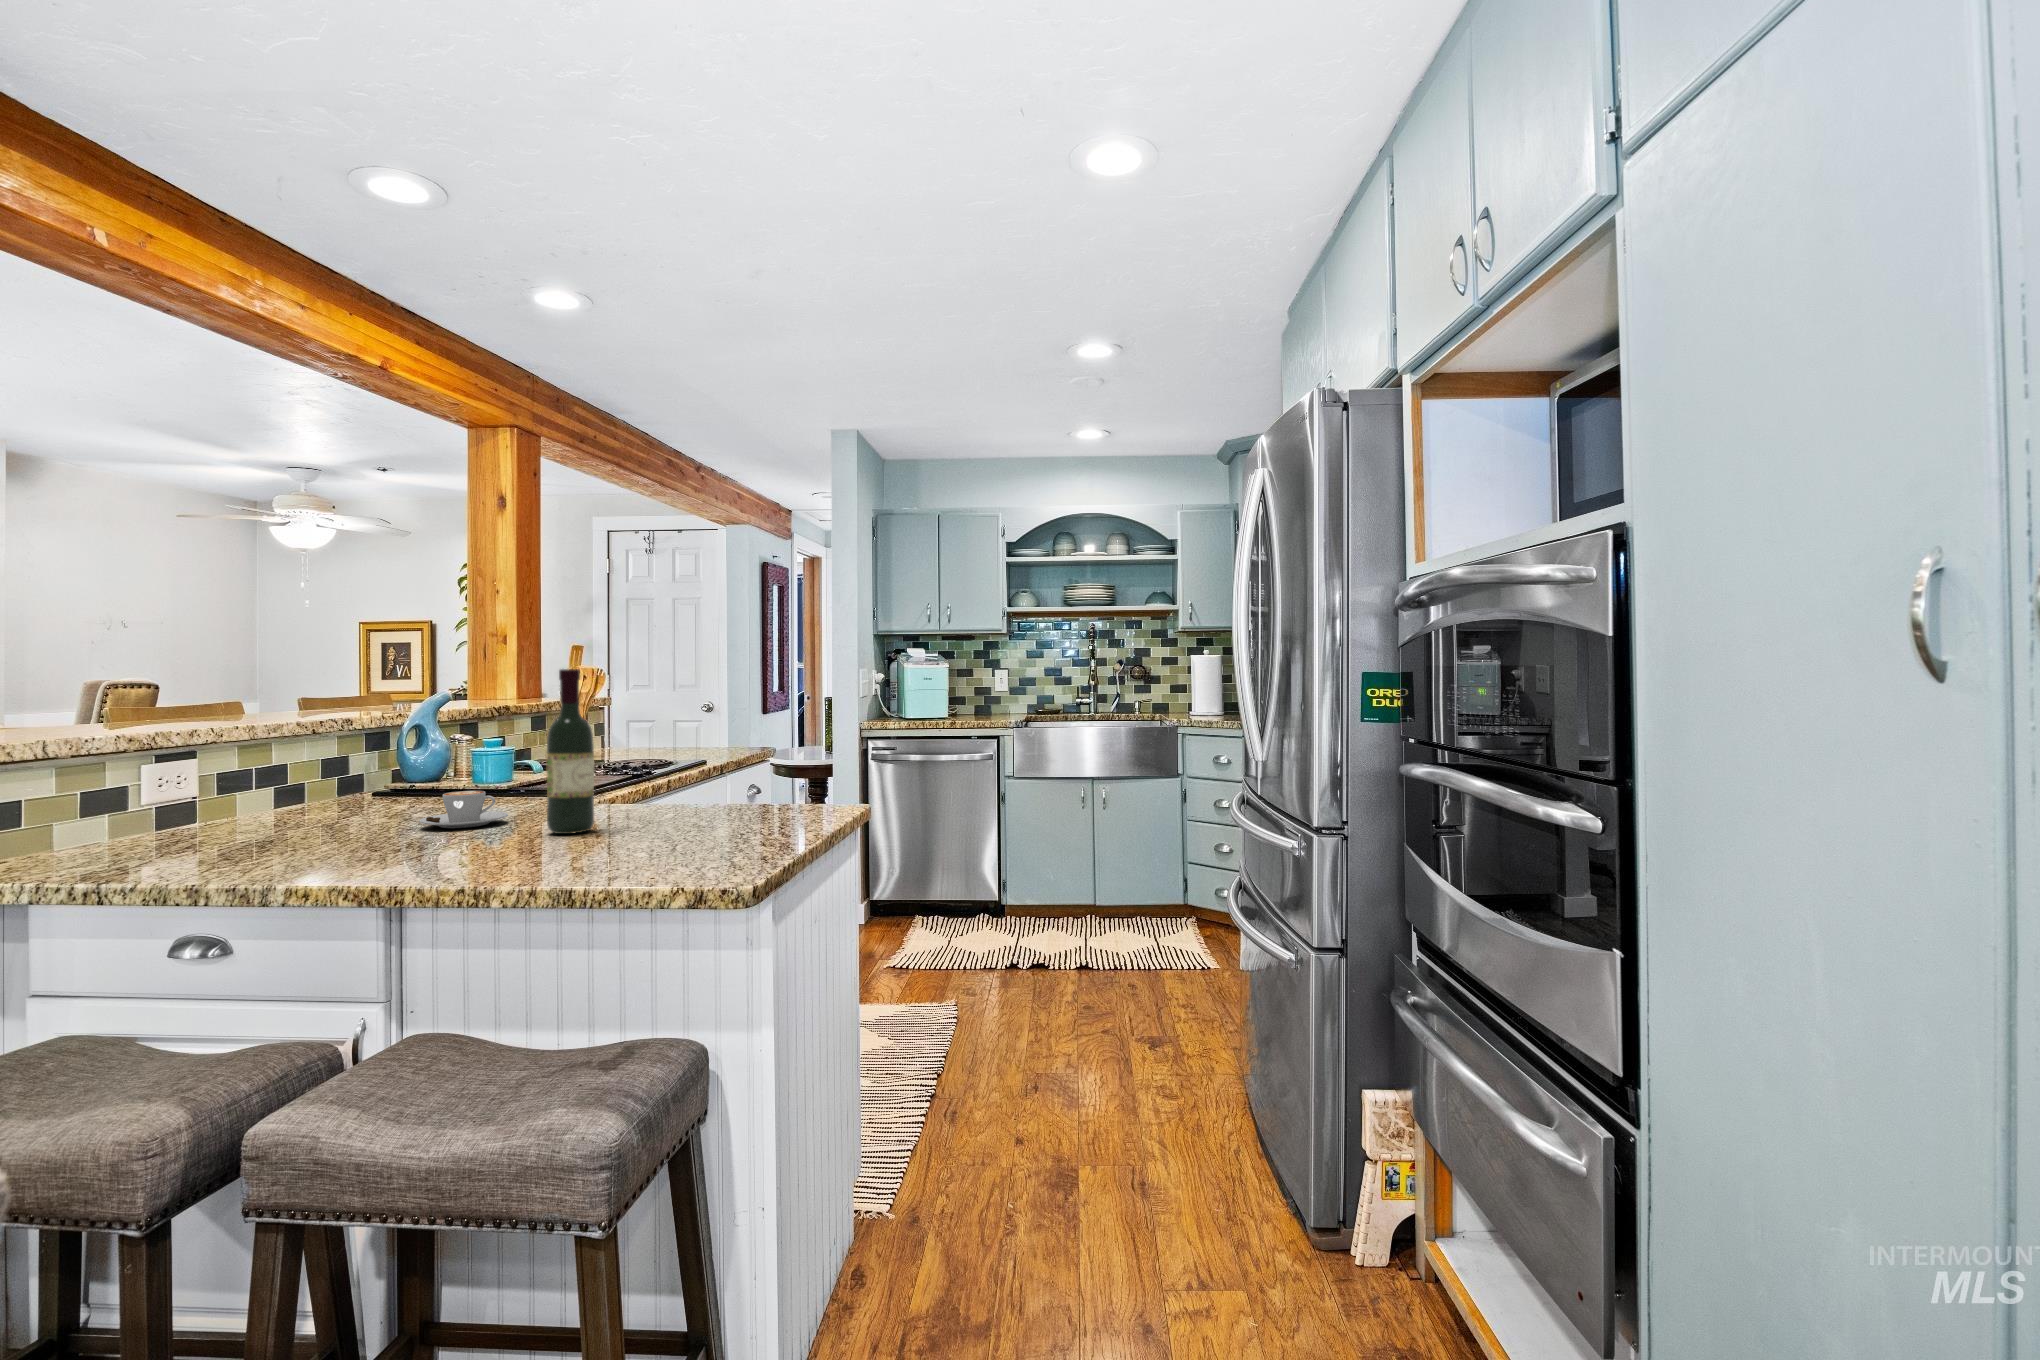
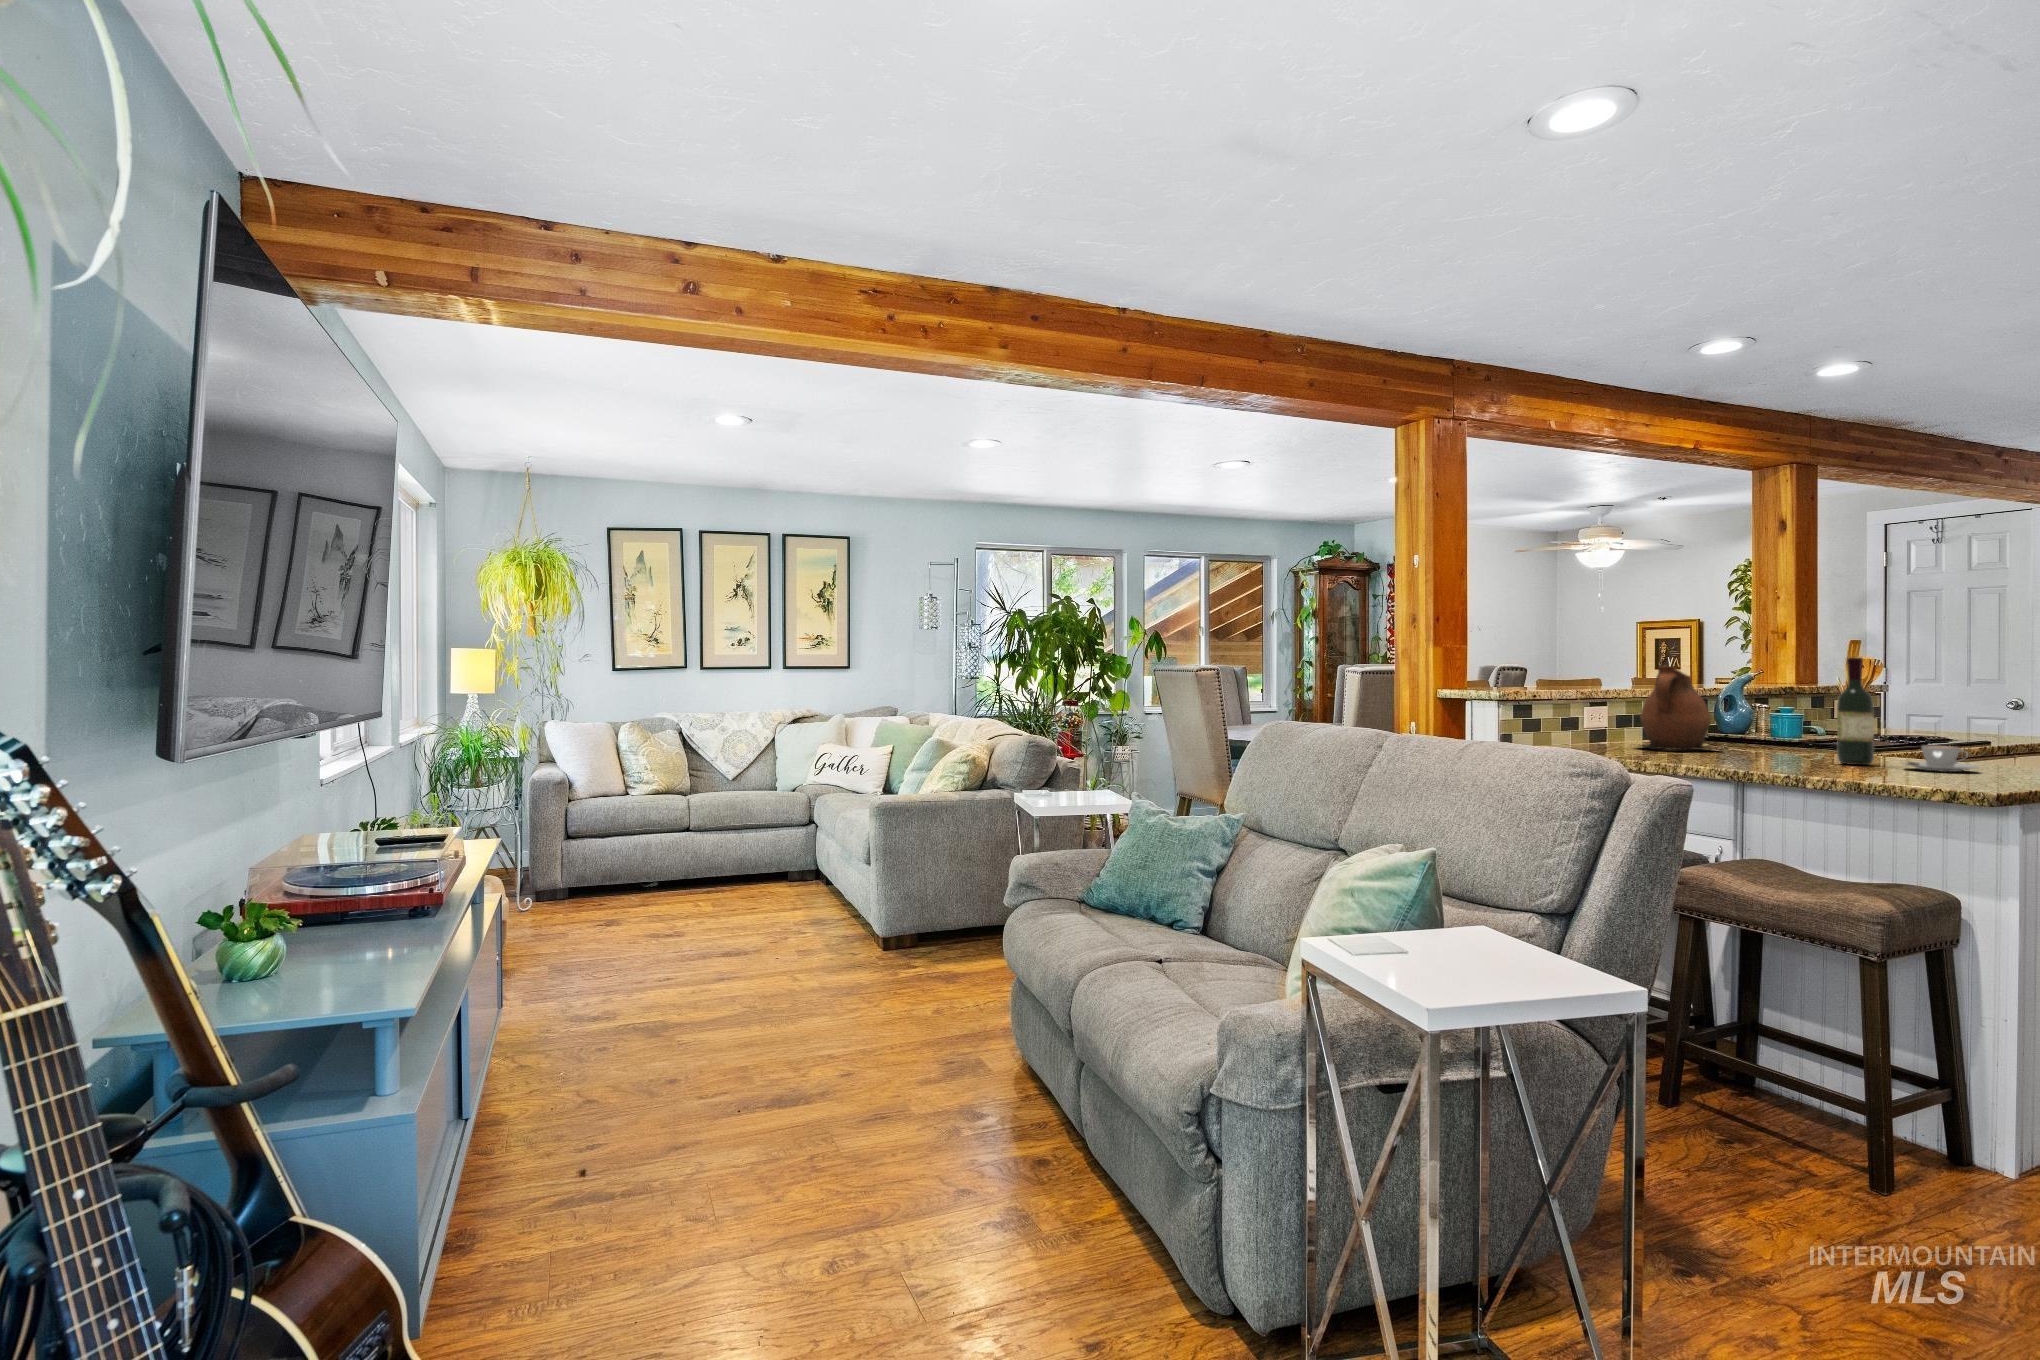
ceramic pitcher: none [230,685,395,833] -> present [1639,666,1722,750]
coffee cup: present [419,791,508,828] -> present [1904,746,1978,772]

